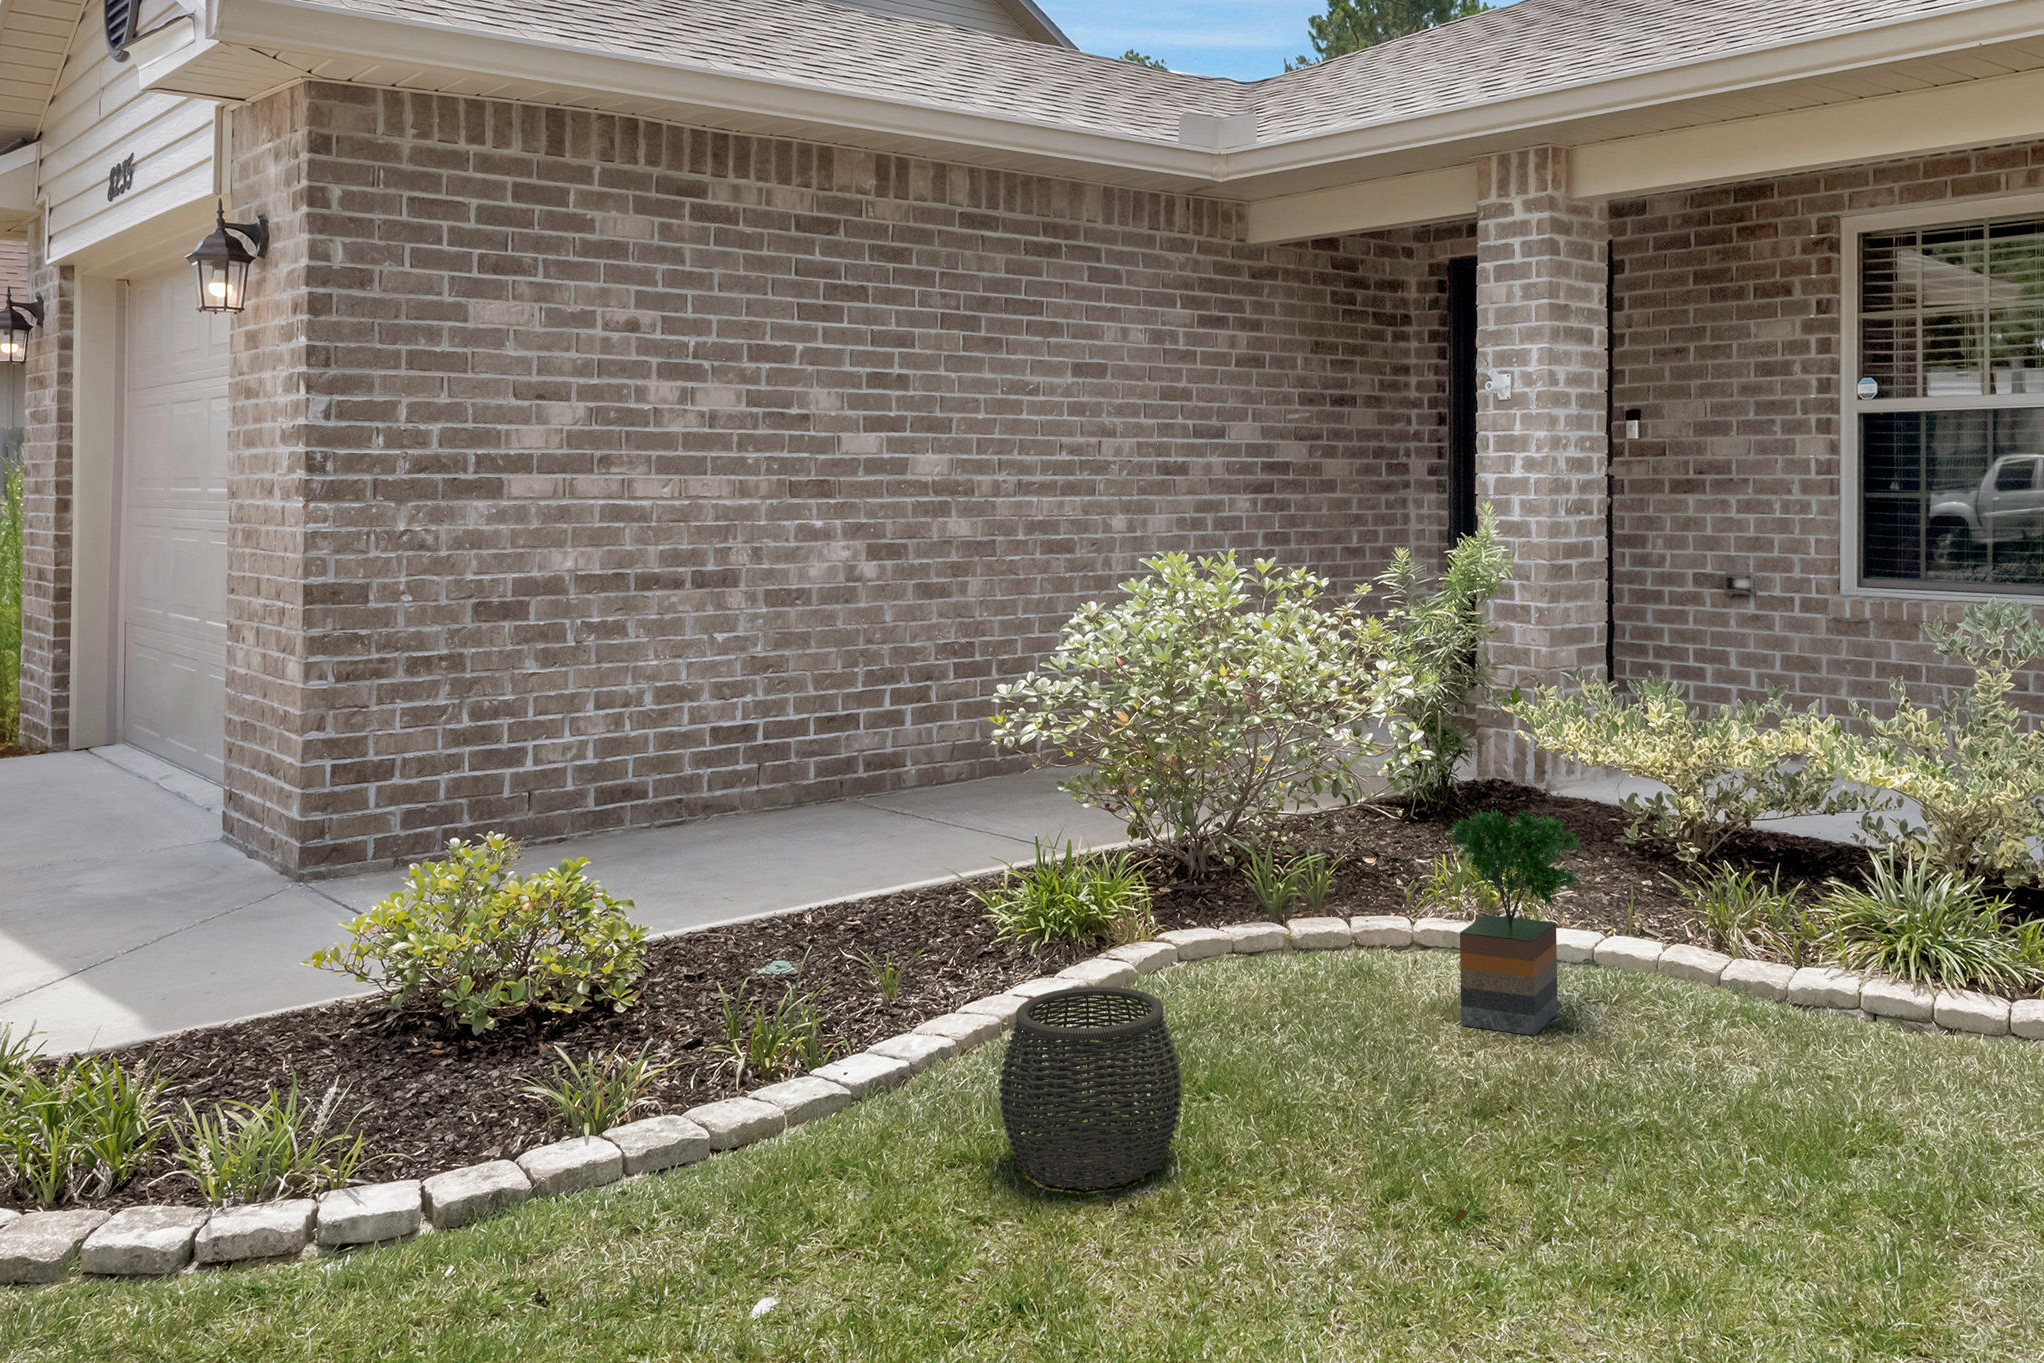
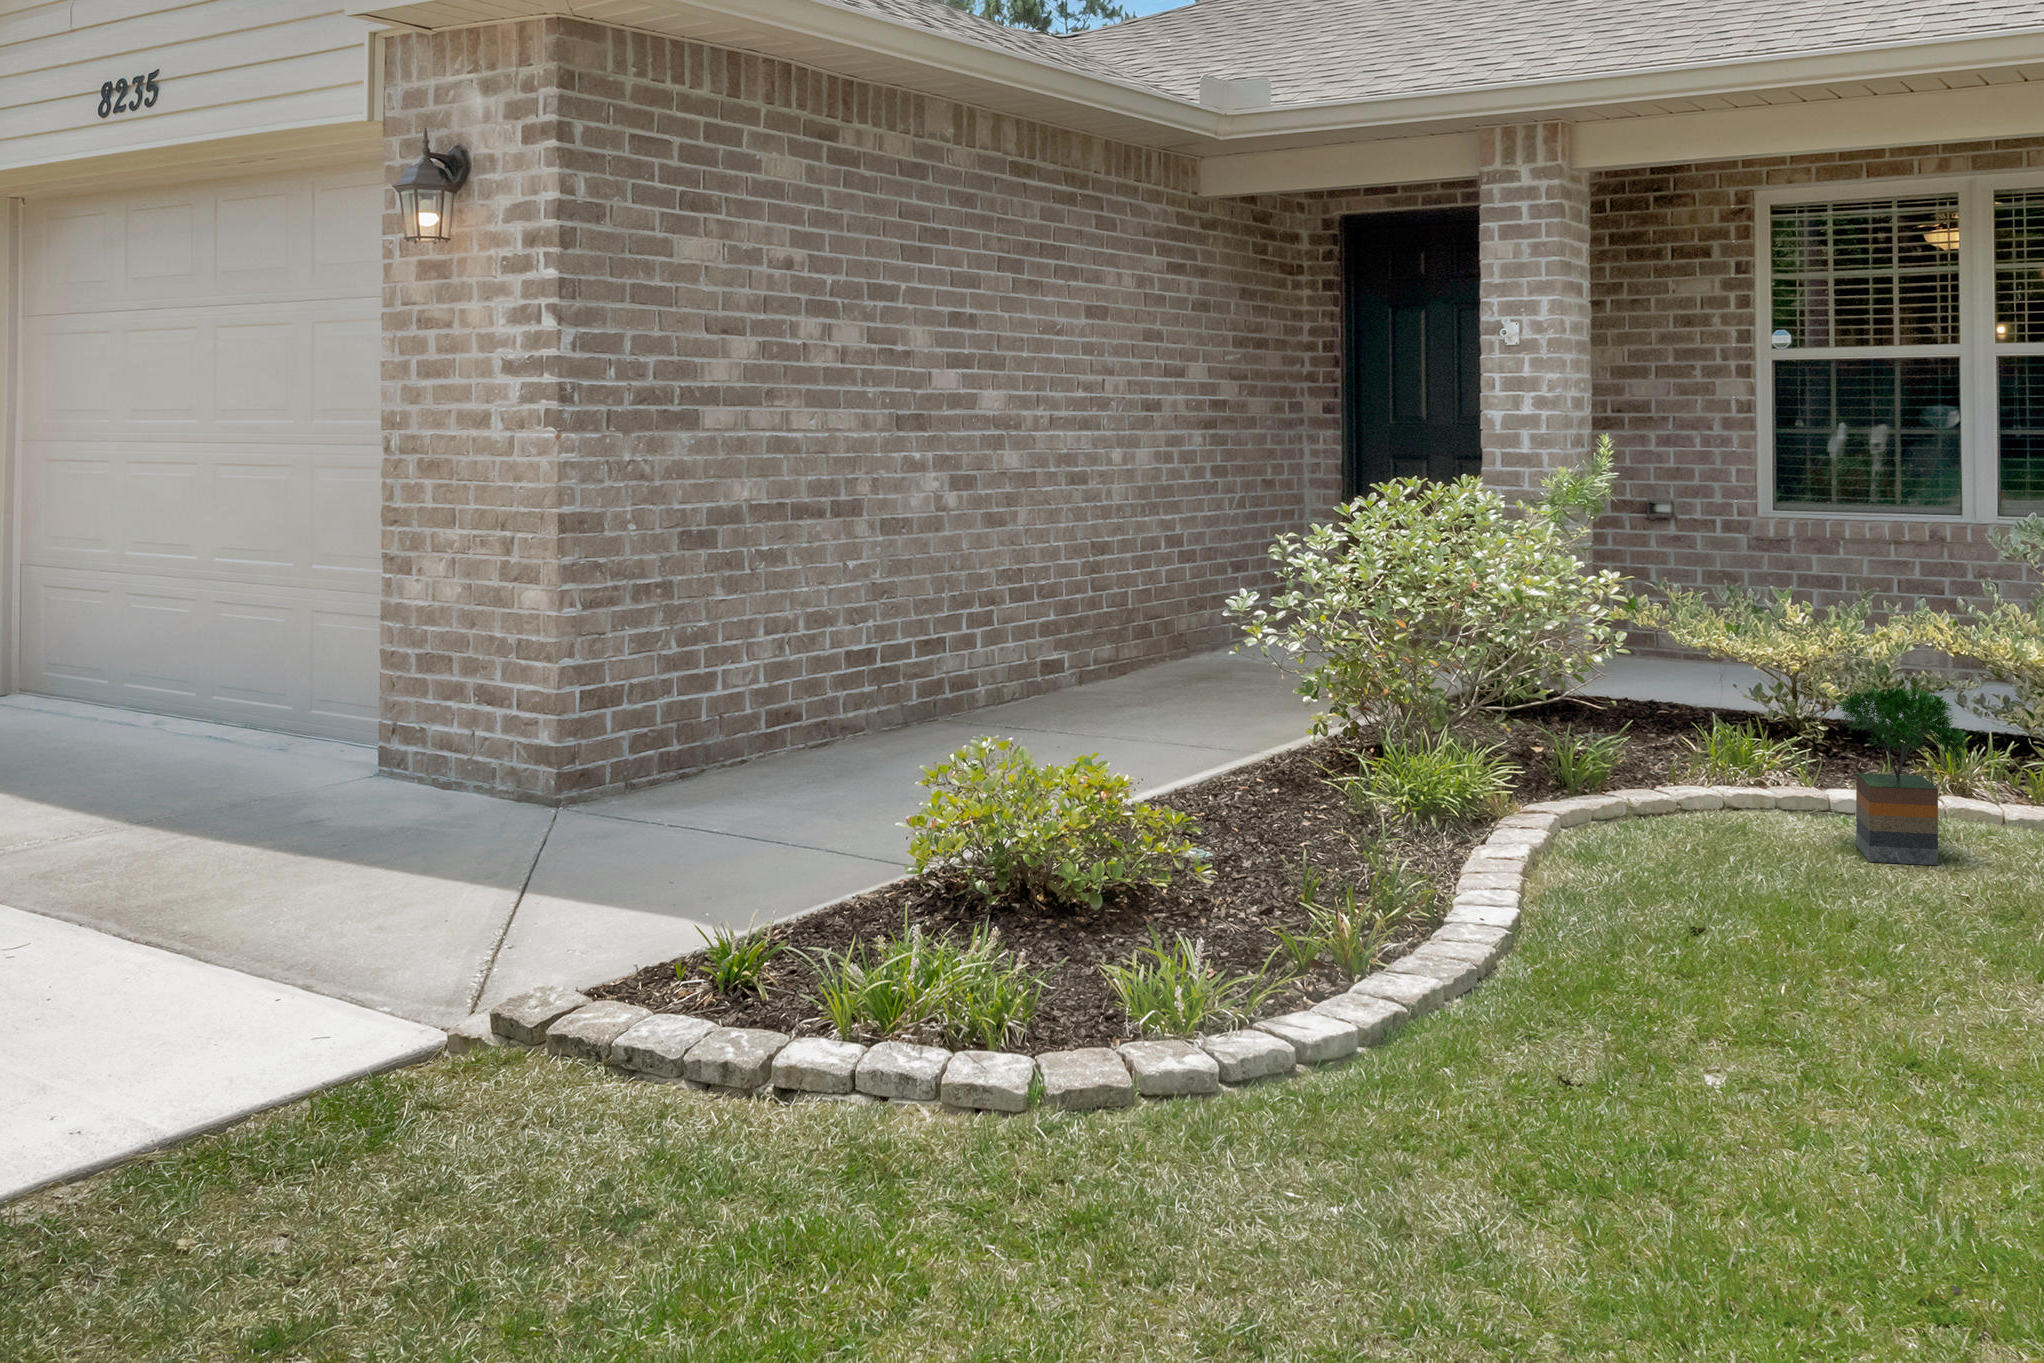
woven basket: present [999,986,1182,1191] -> none [1719,831,1883,990]

